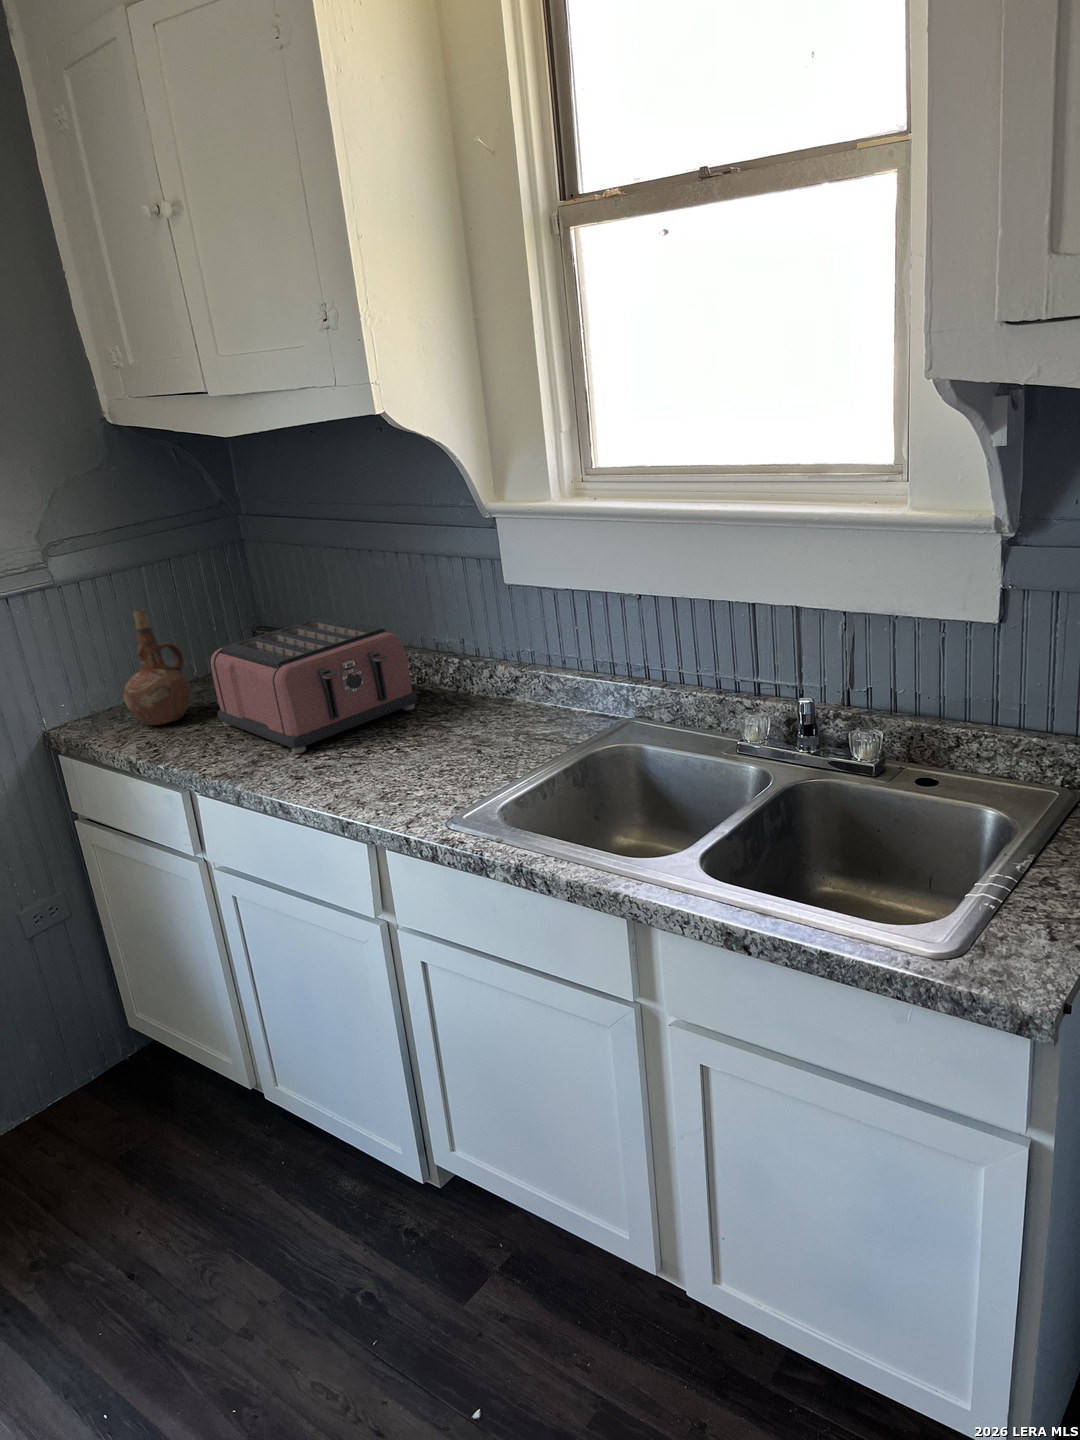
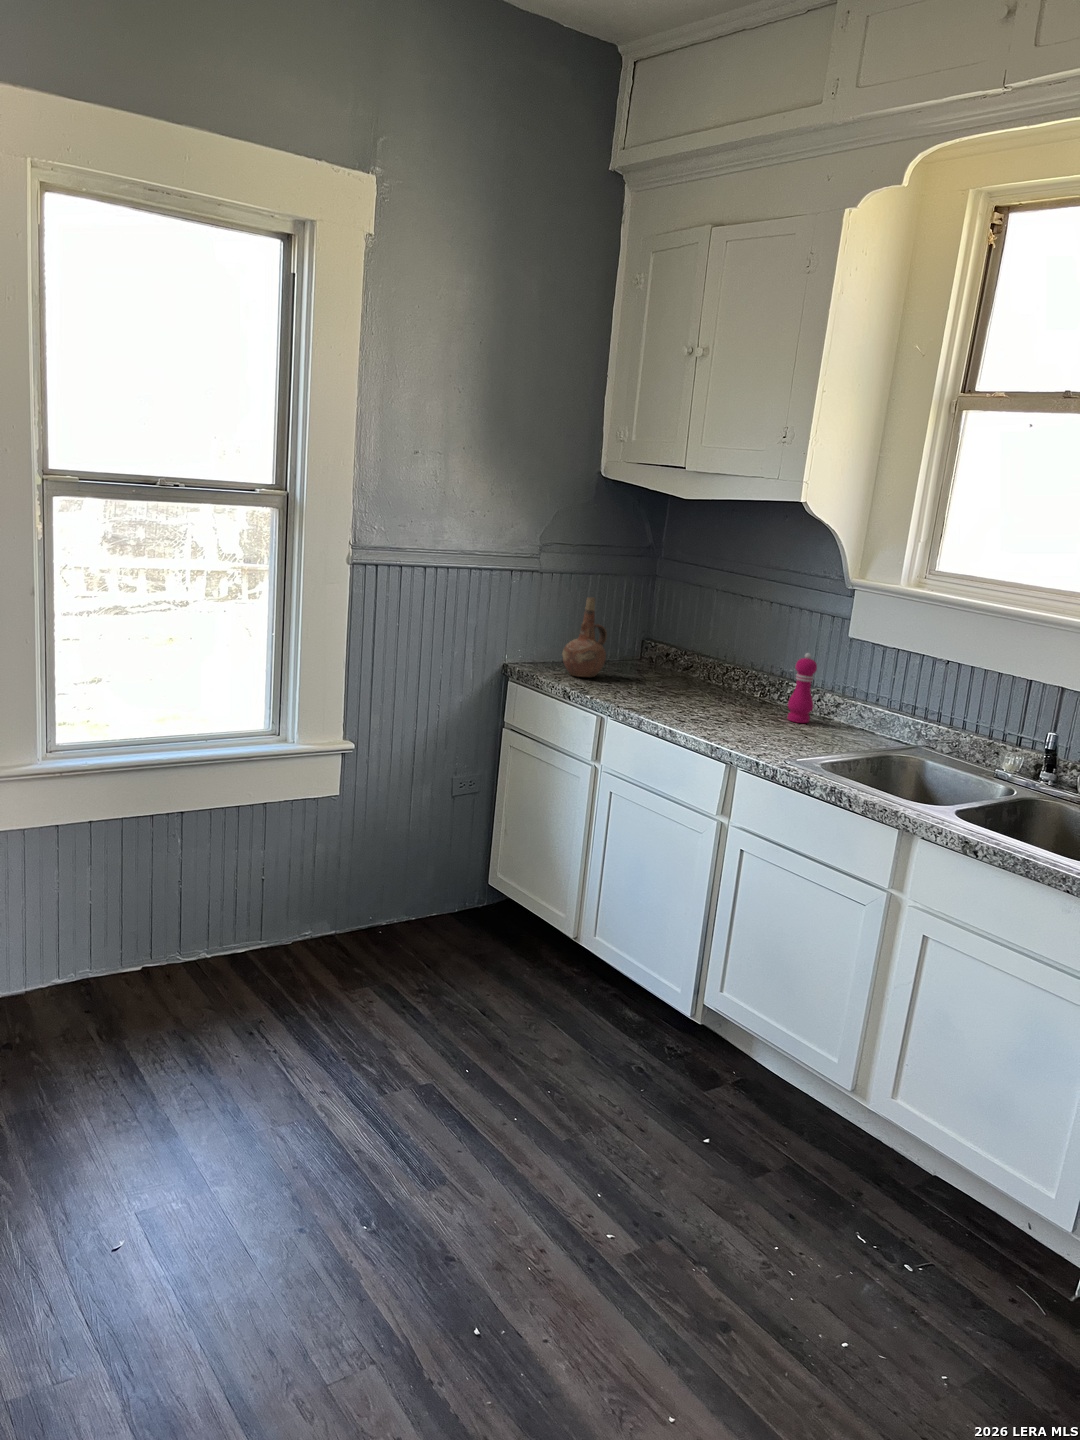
toaster: present [211,617,418,754] -> none [622,633,765,711]
pepper mill: none [442,622,483,721] -> present [788,653,817,723]

